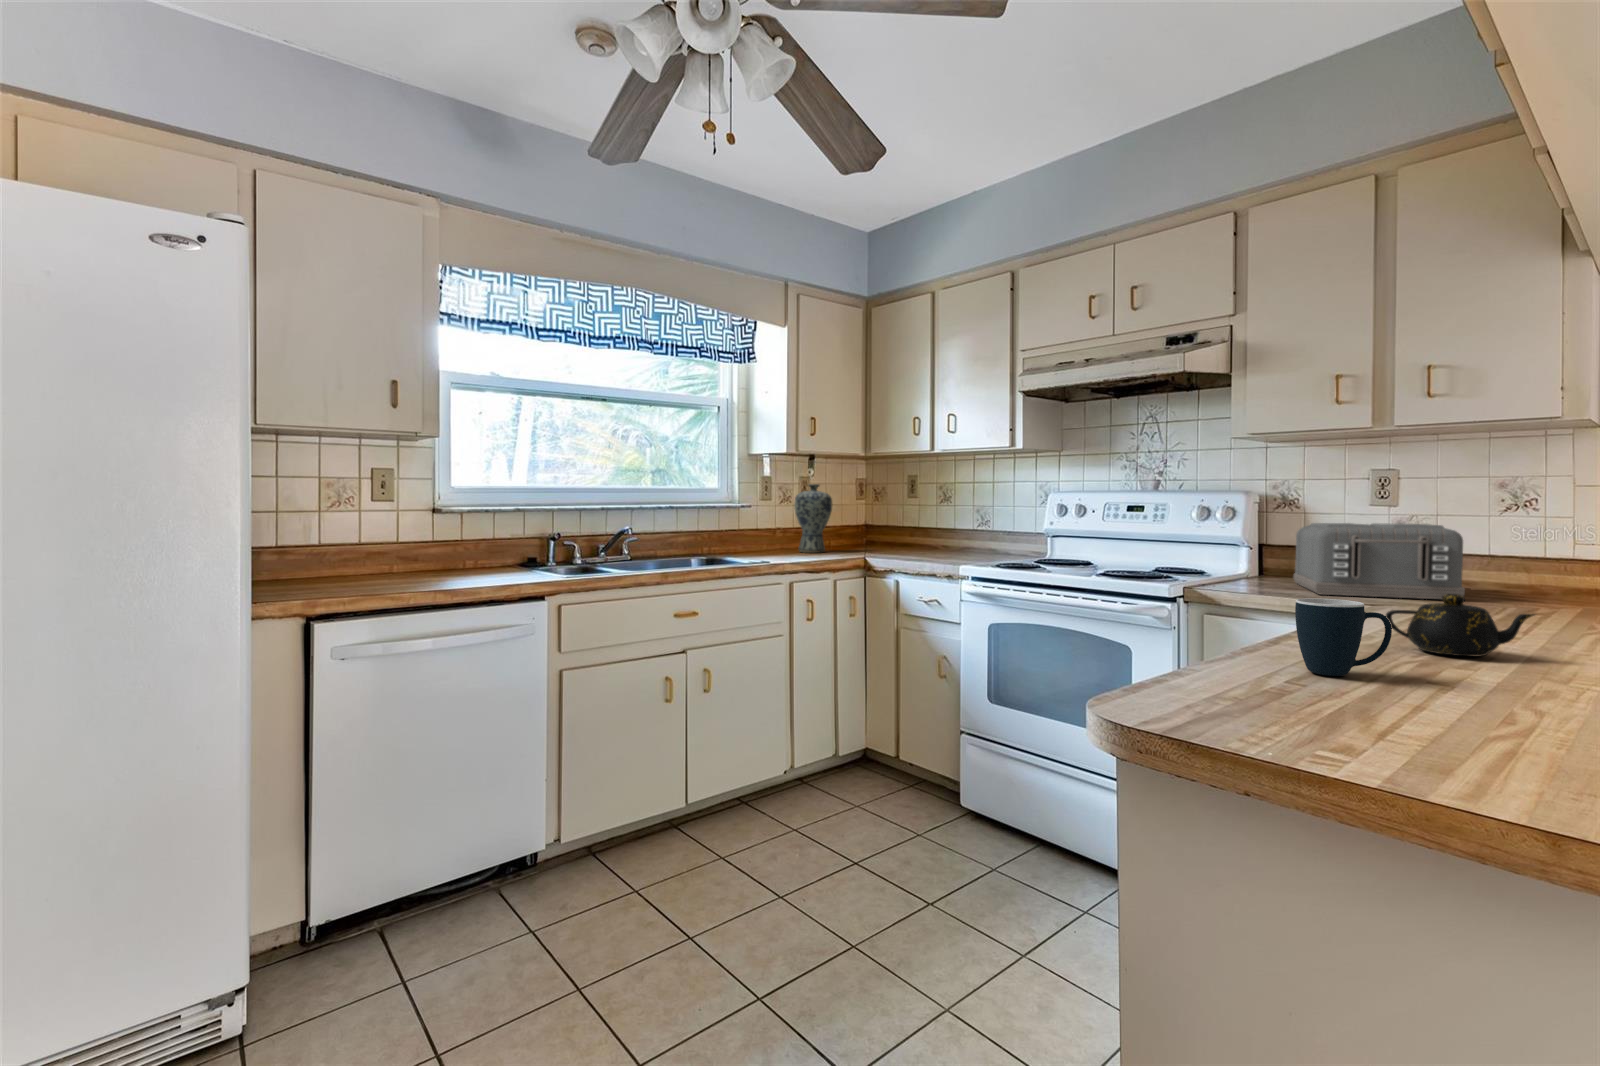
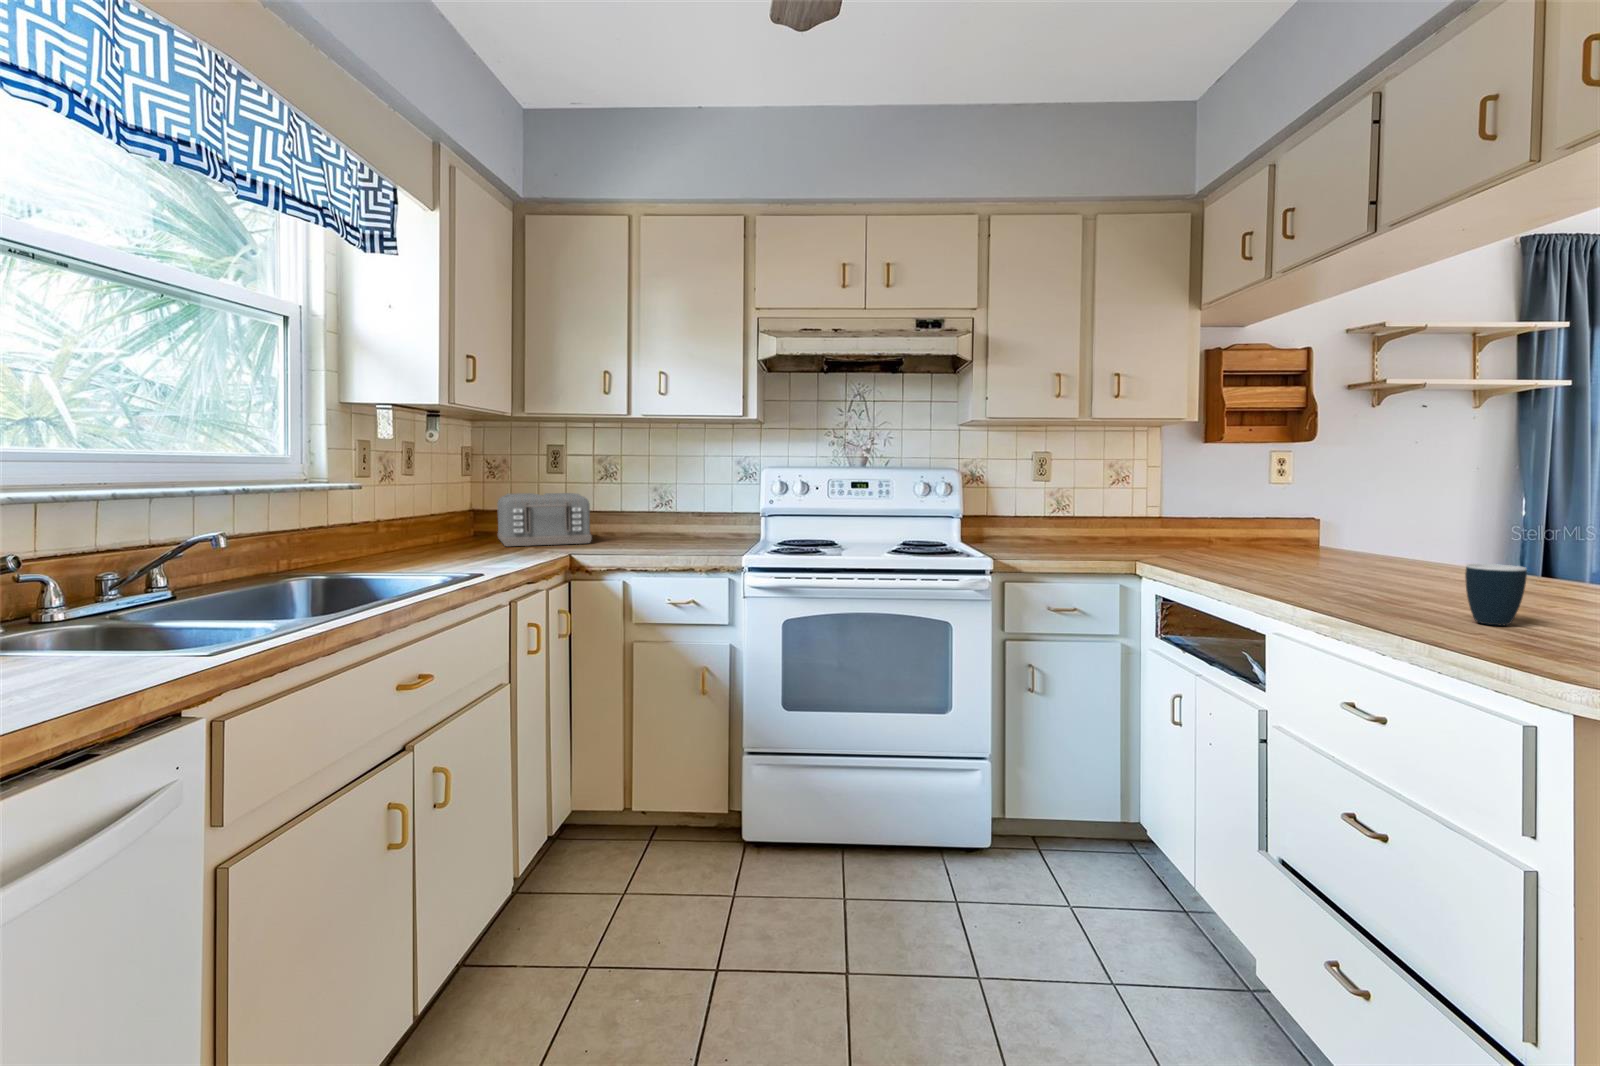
vase: present [794,484,832,553] -> none [414,453,476,555]
toaster: present [1294,523,1465,599] -> present [497,493,592,546]
teapot: present [1386,594,1535,656] -> none [1367,552,1440,597]

